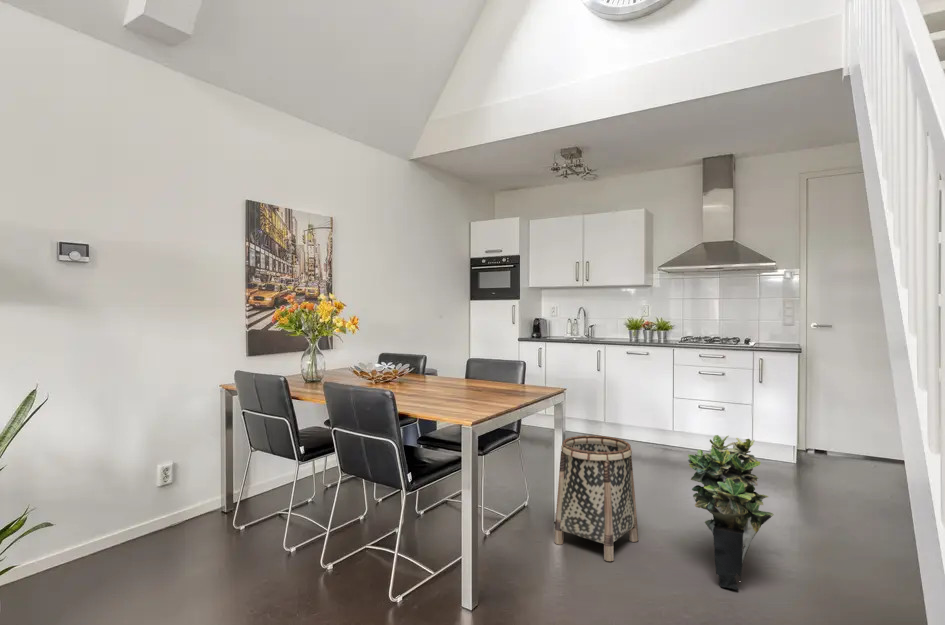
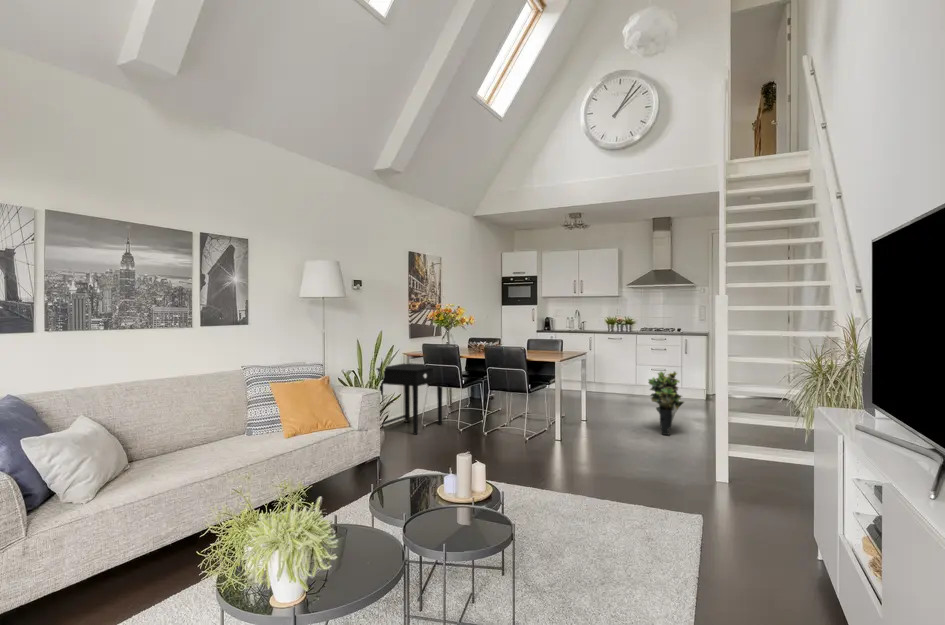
side table: none [140,402,286,559] -> present [377,364,442,434]
basket: present [554,436,638,561] -> none [585,376,624,430]

